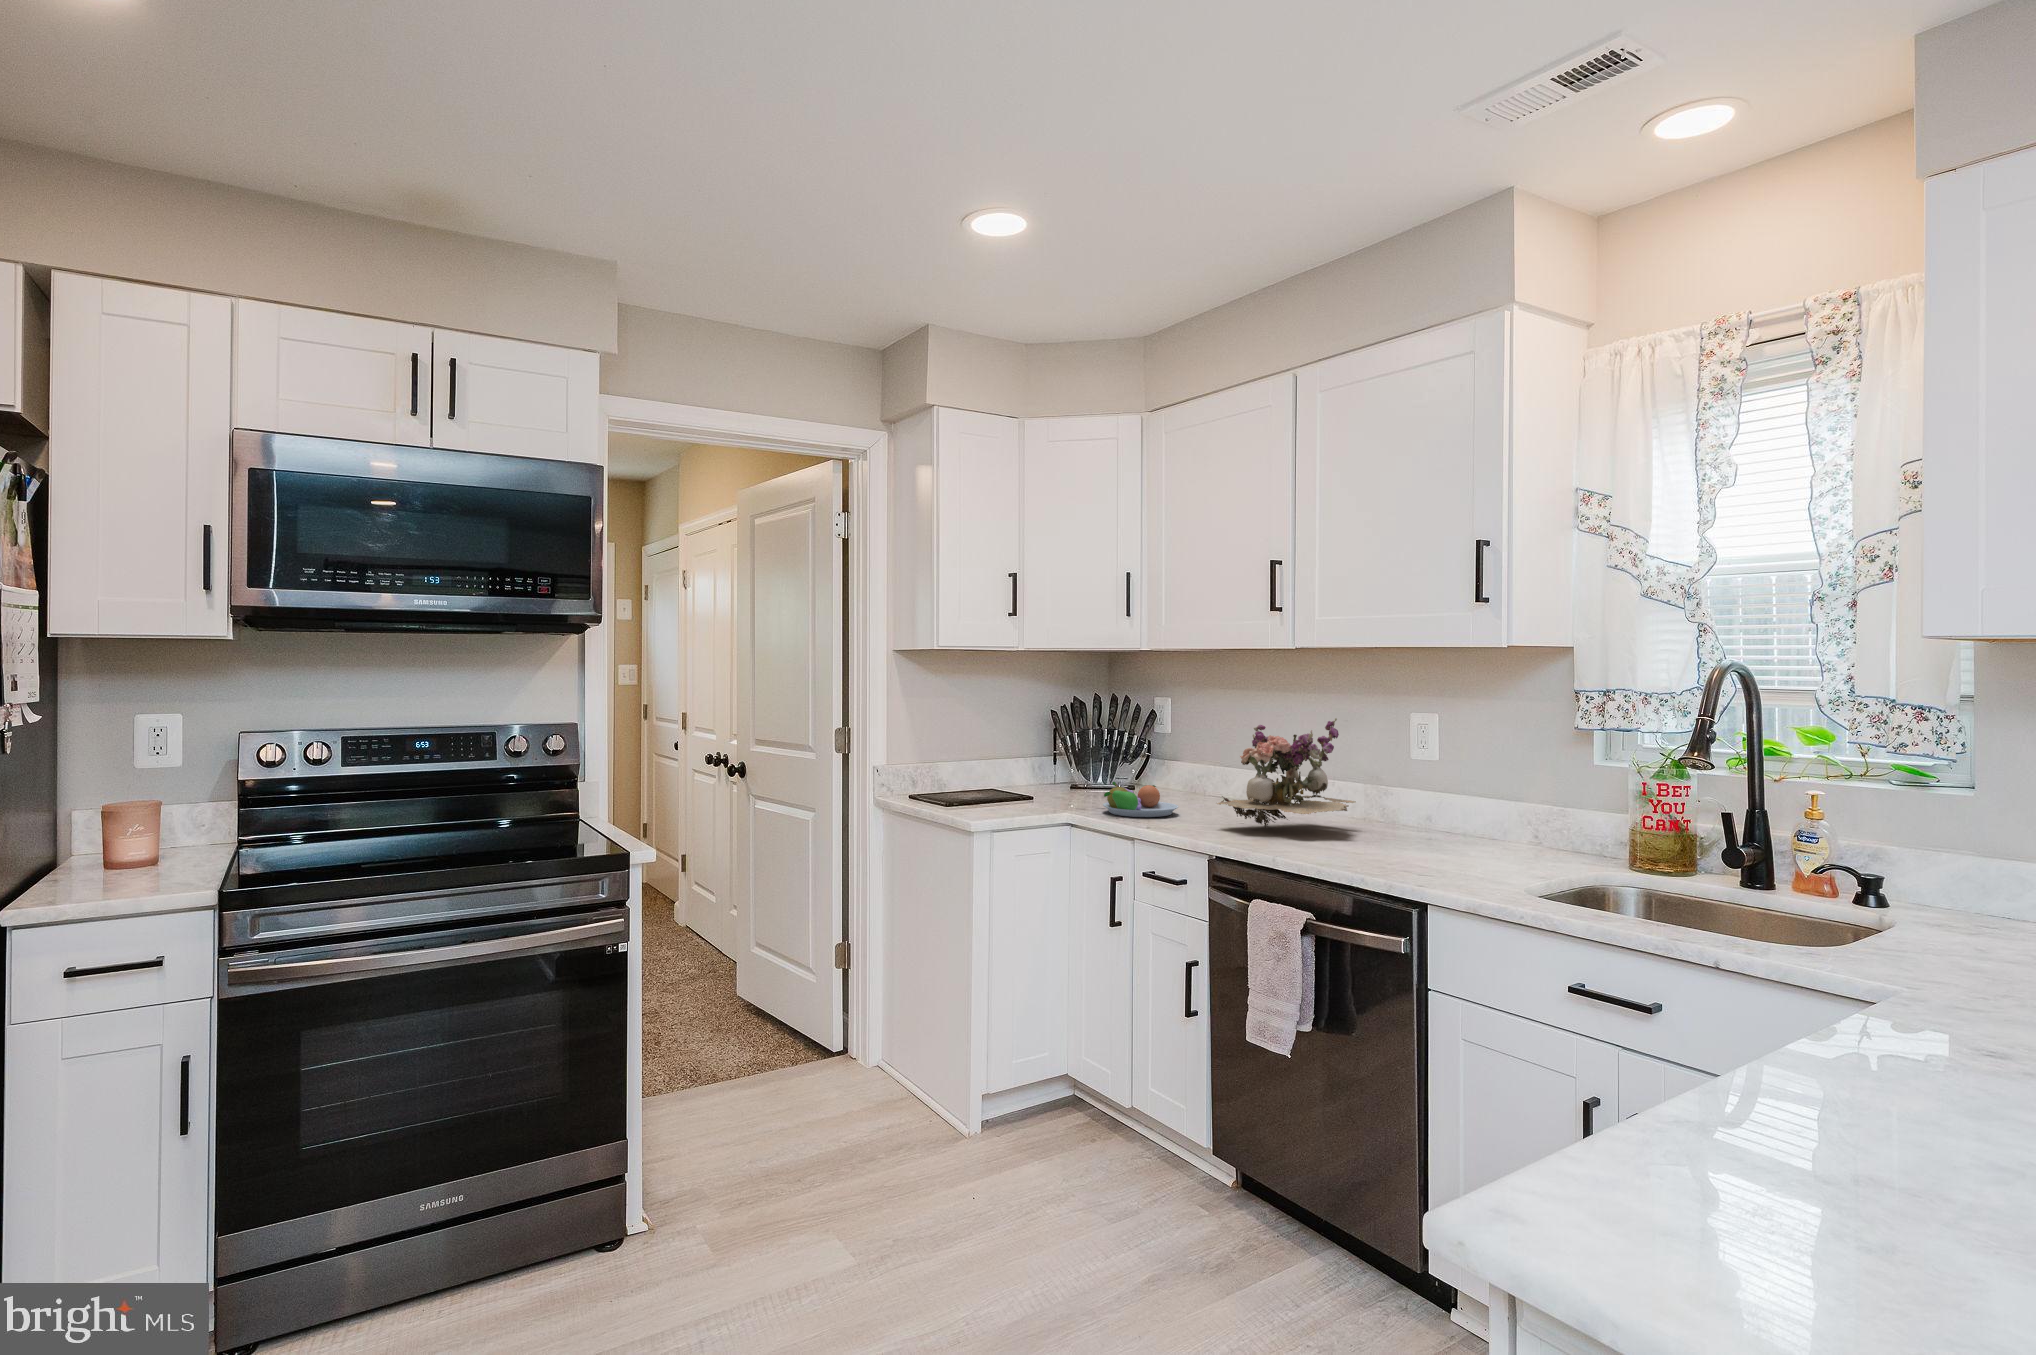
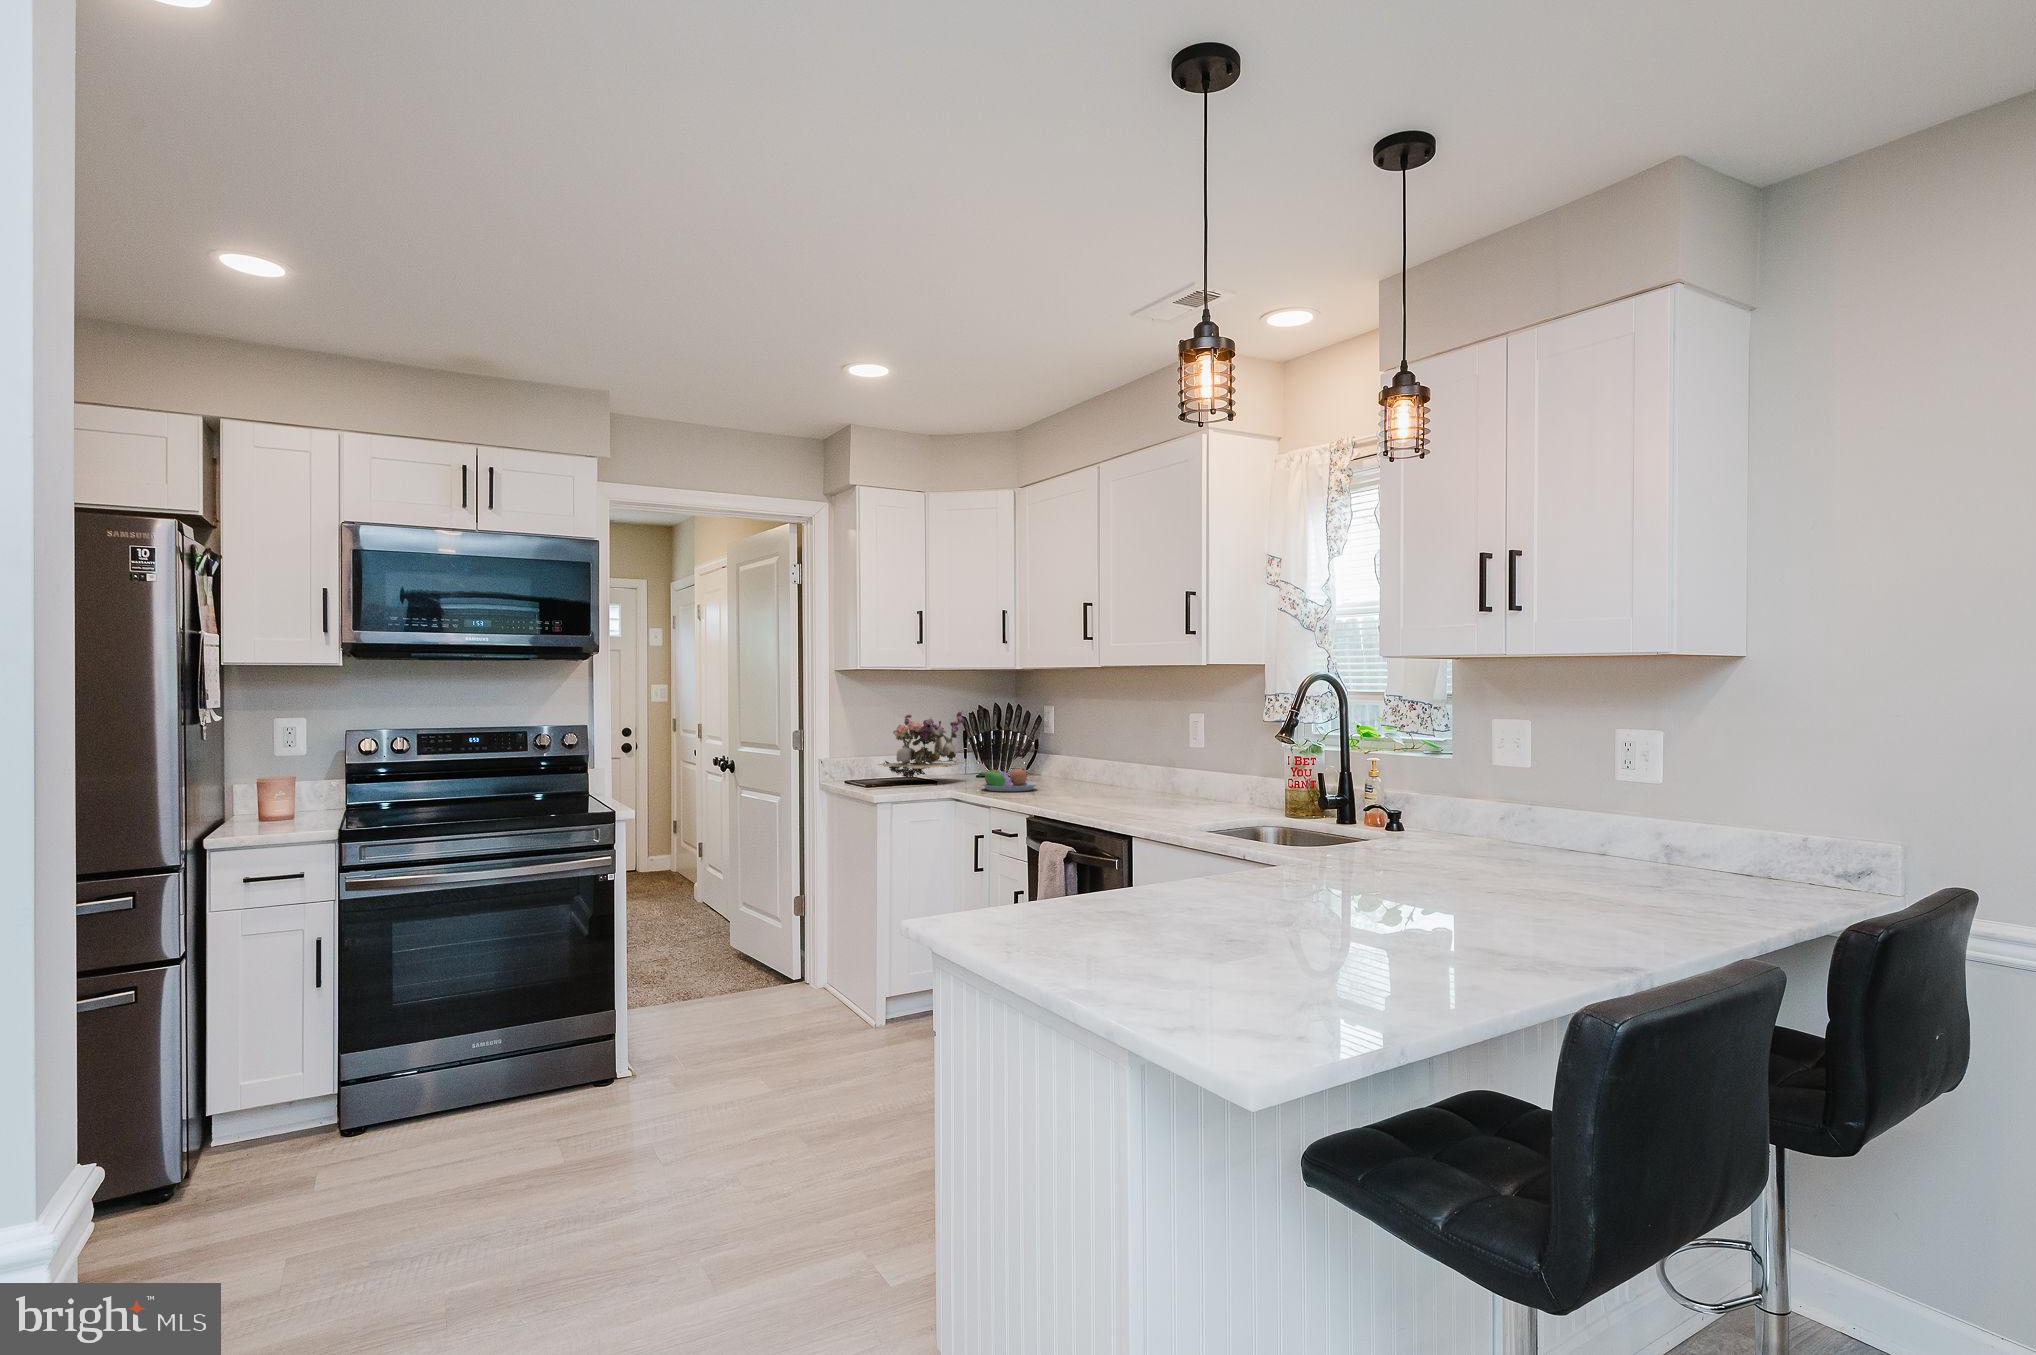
flower arrangement: present [1217,718,1356,828] -> present [878,710,967,780]

